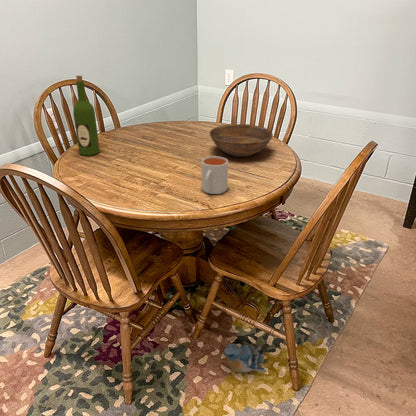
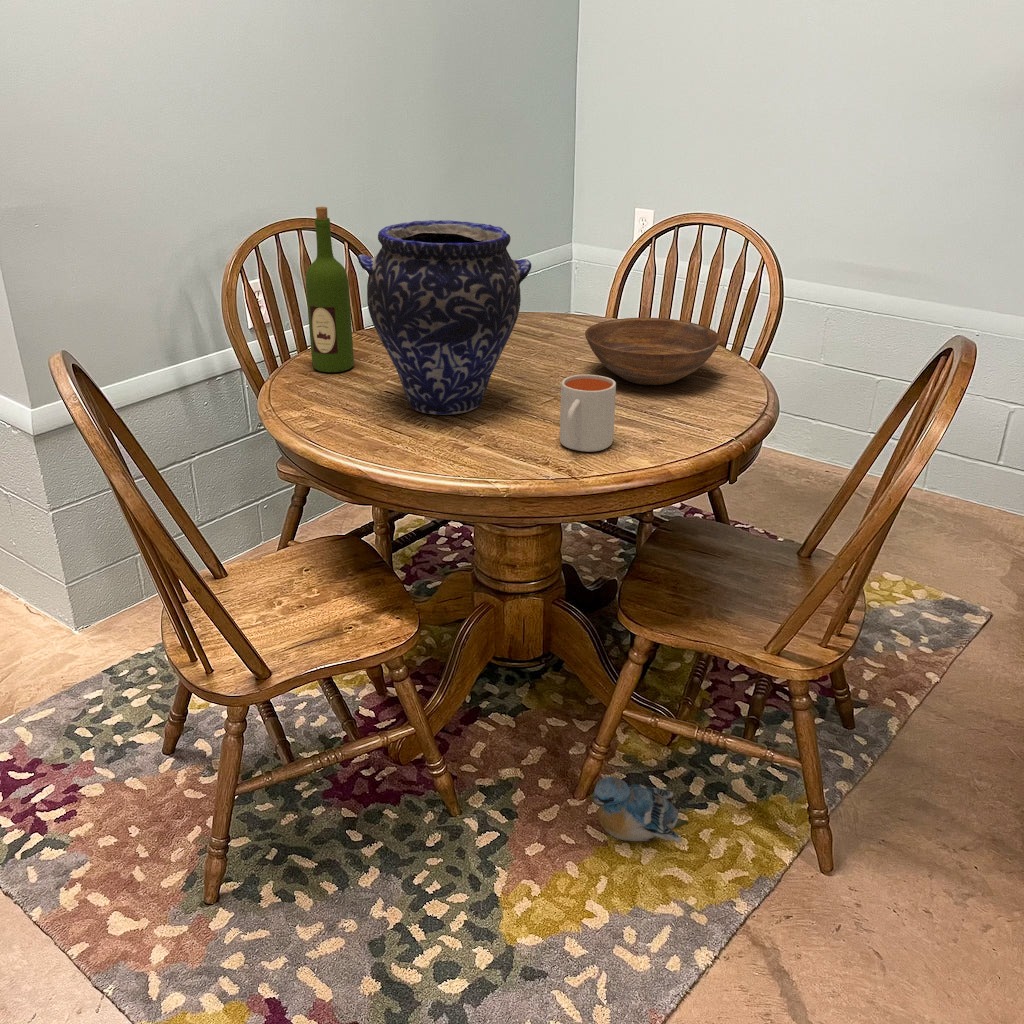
vase: none [98,82,184,177] -> present [357,220,531,415]

